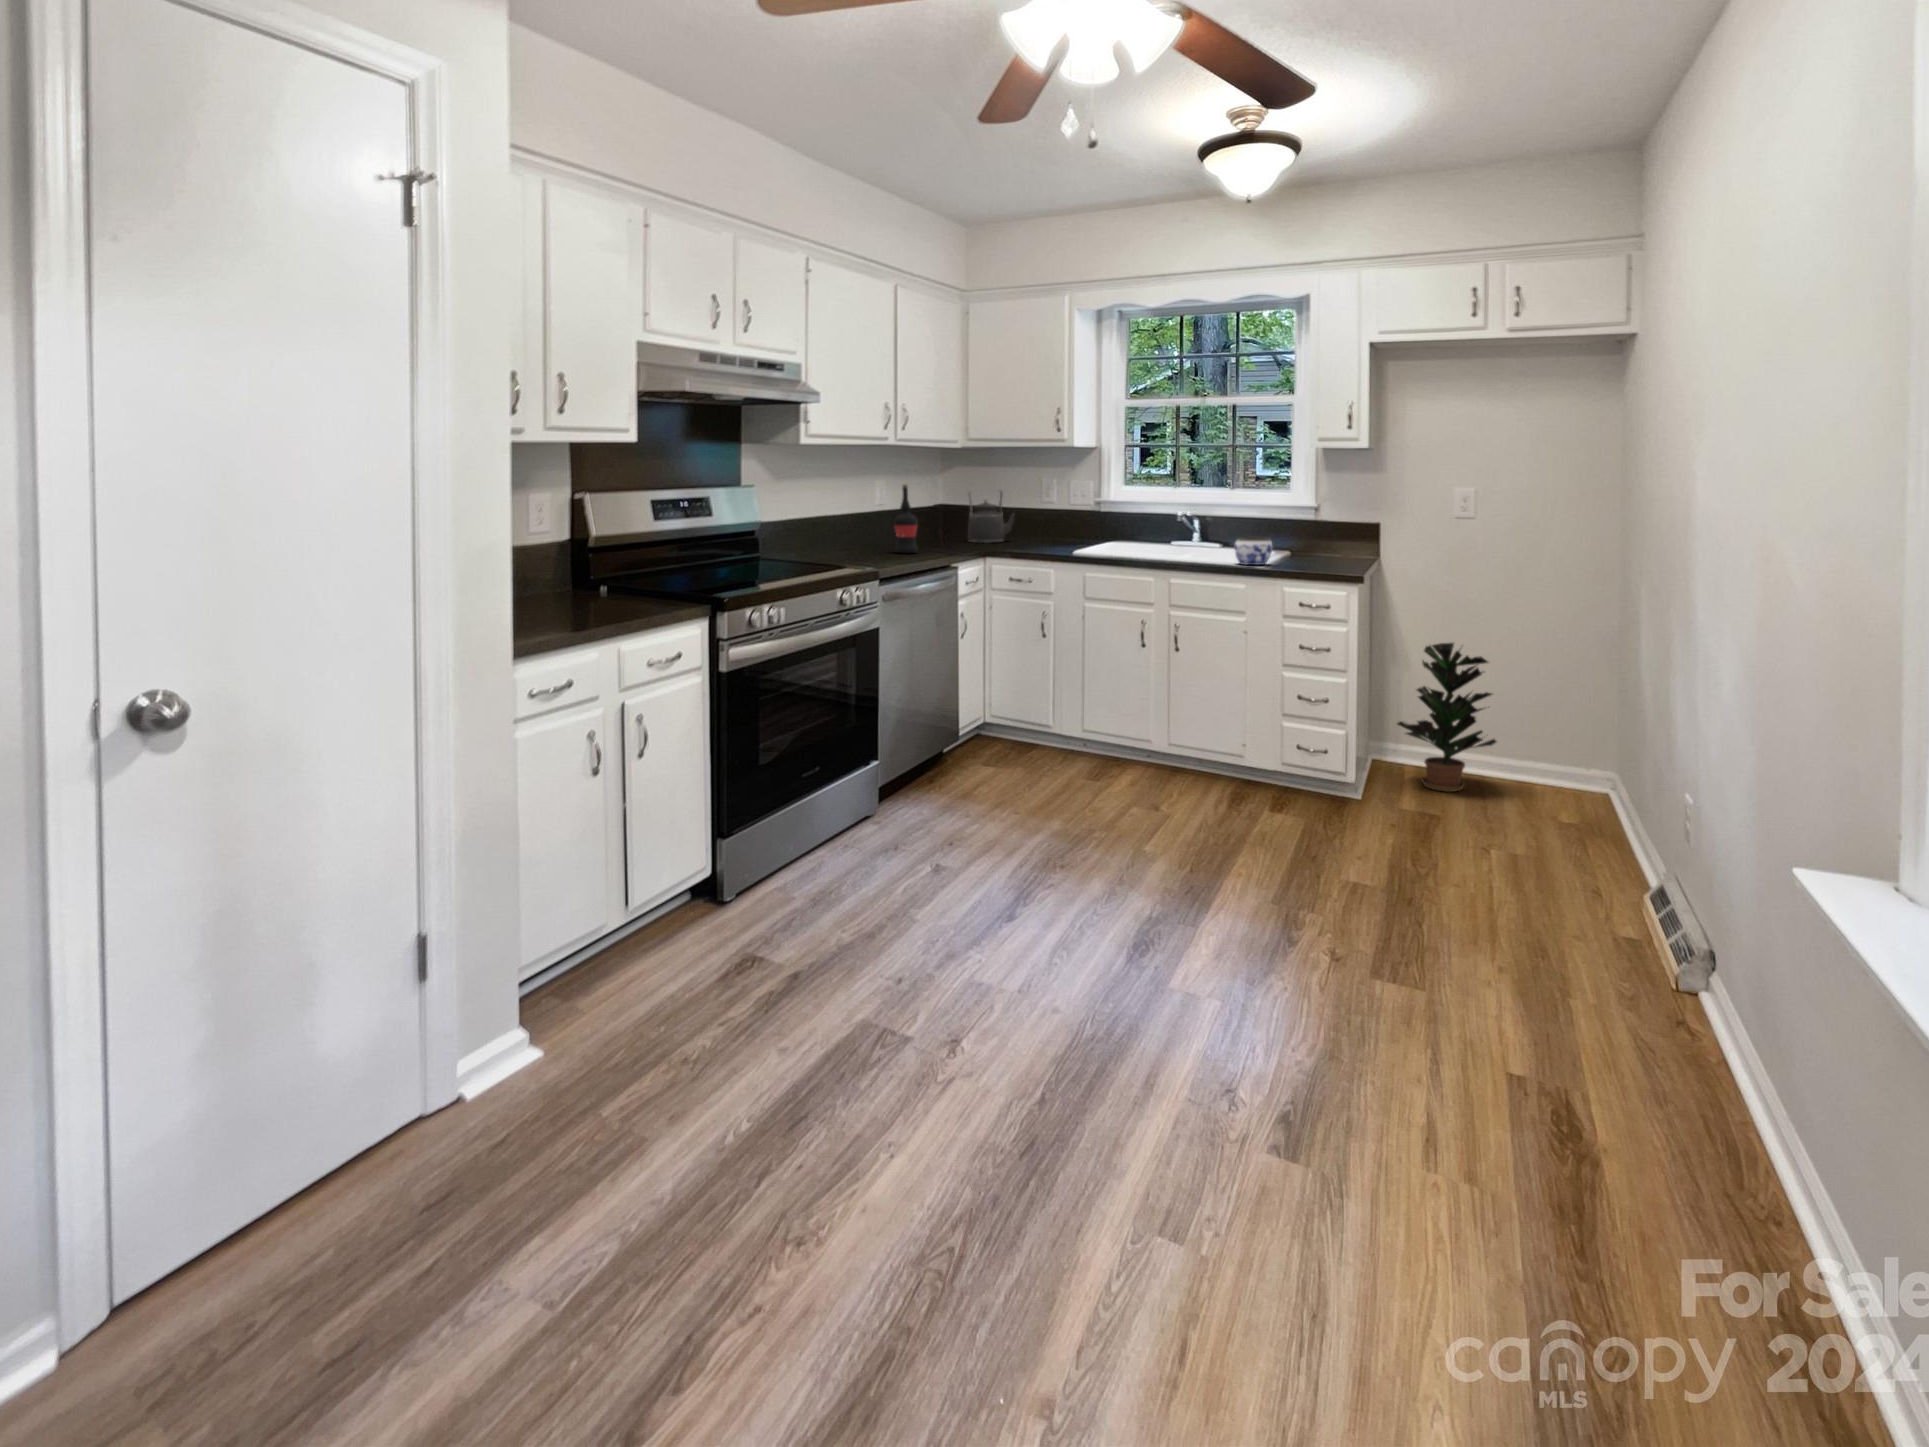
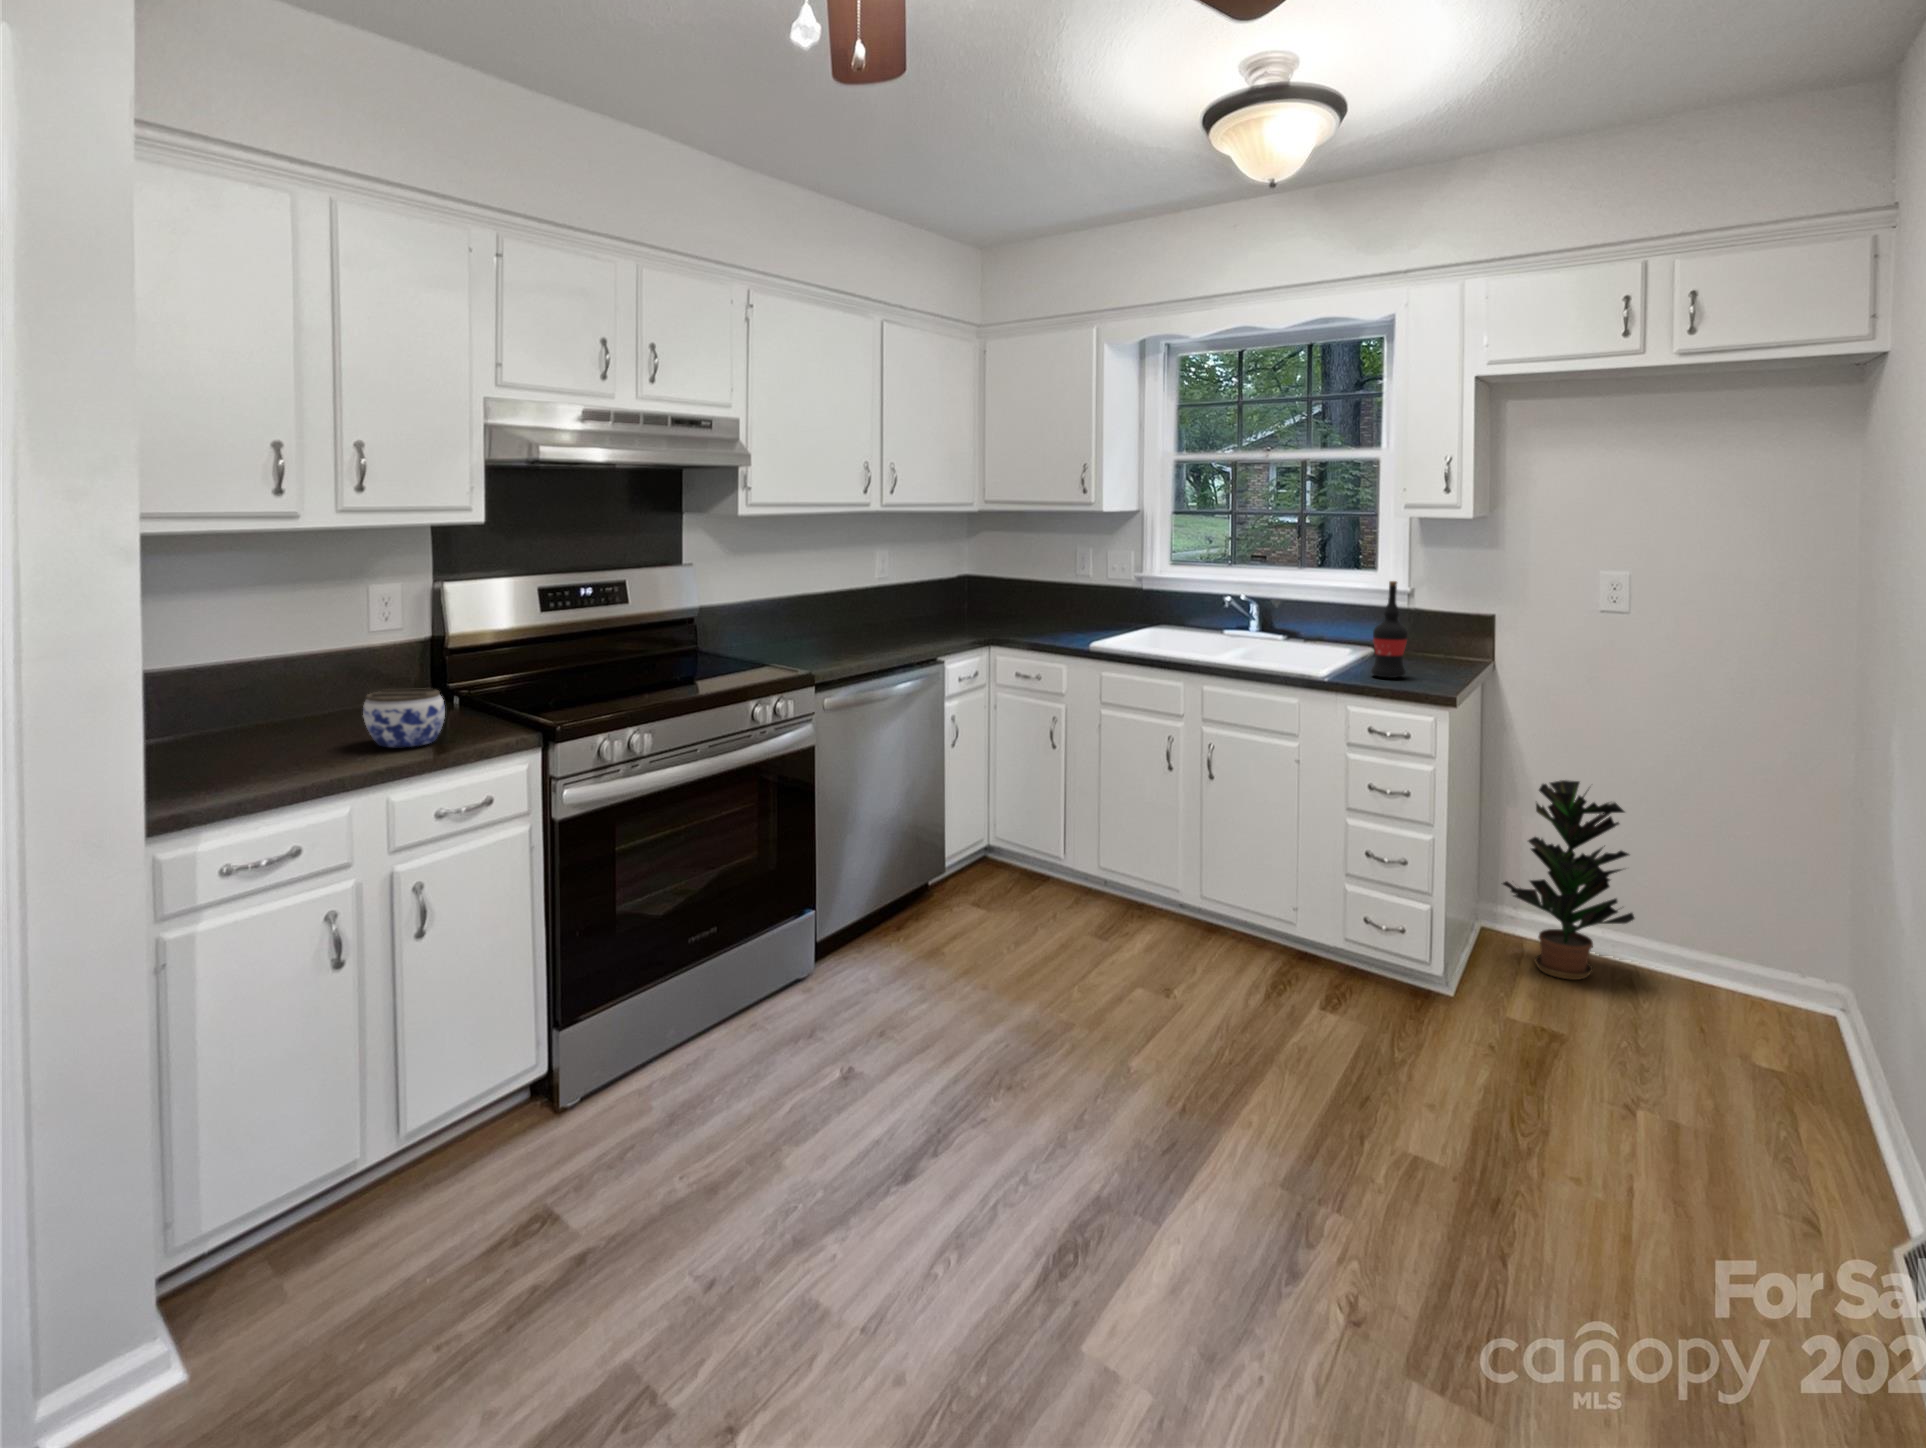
wine bottle: present [894,485,918,553] -> present [1371,581,1408,678]
kettle: present [968,491,1015,543] -> none [985,560,1049,624]
jar: present [1235,537,1272,565] -> present [363,688,445,748]

